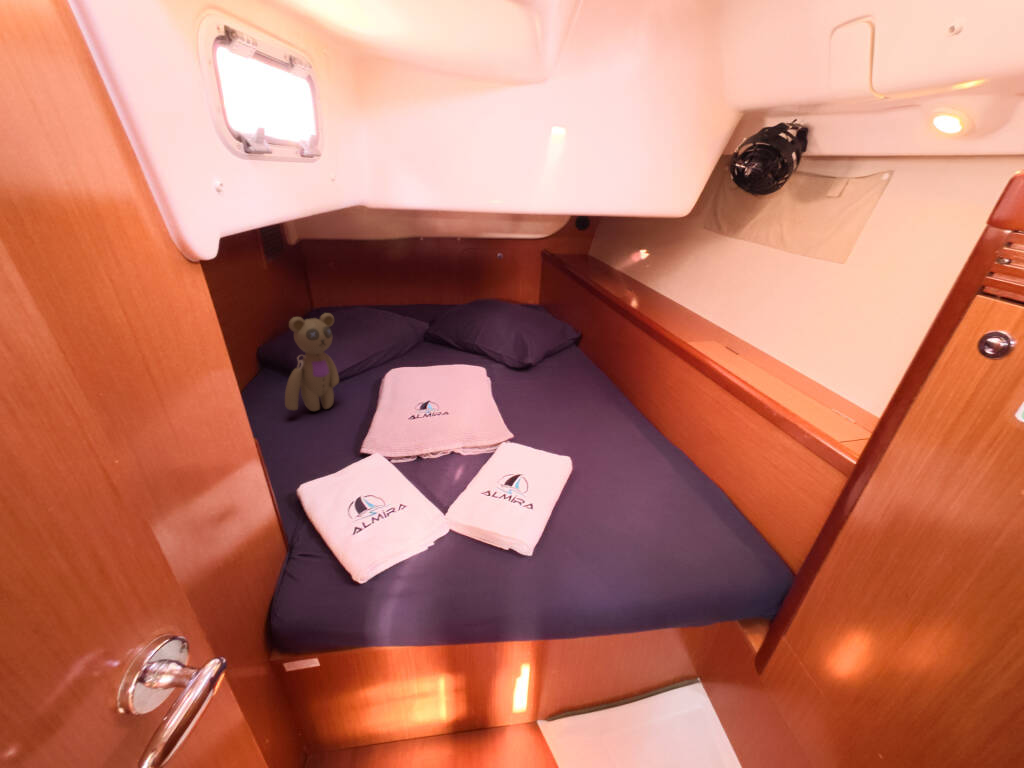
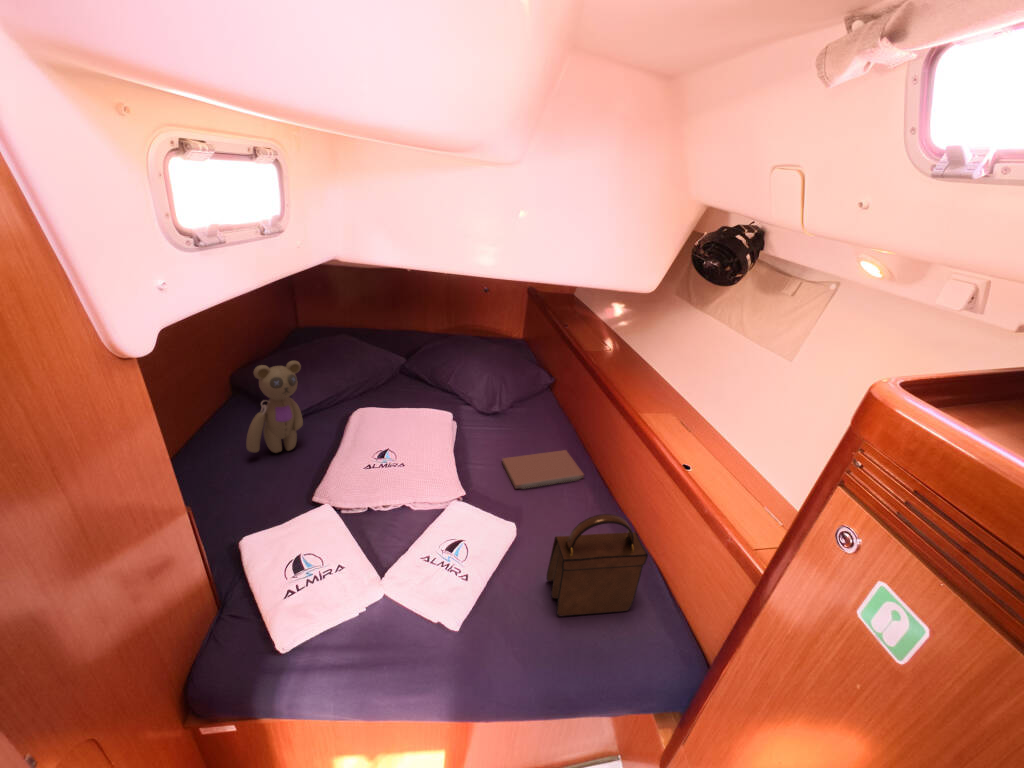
notebook: none [544,393,630,430] -> present [502,450,584,489]
handbag: none [613,426,722,537] -> present [547,514,648,616]

